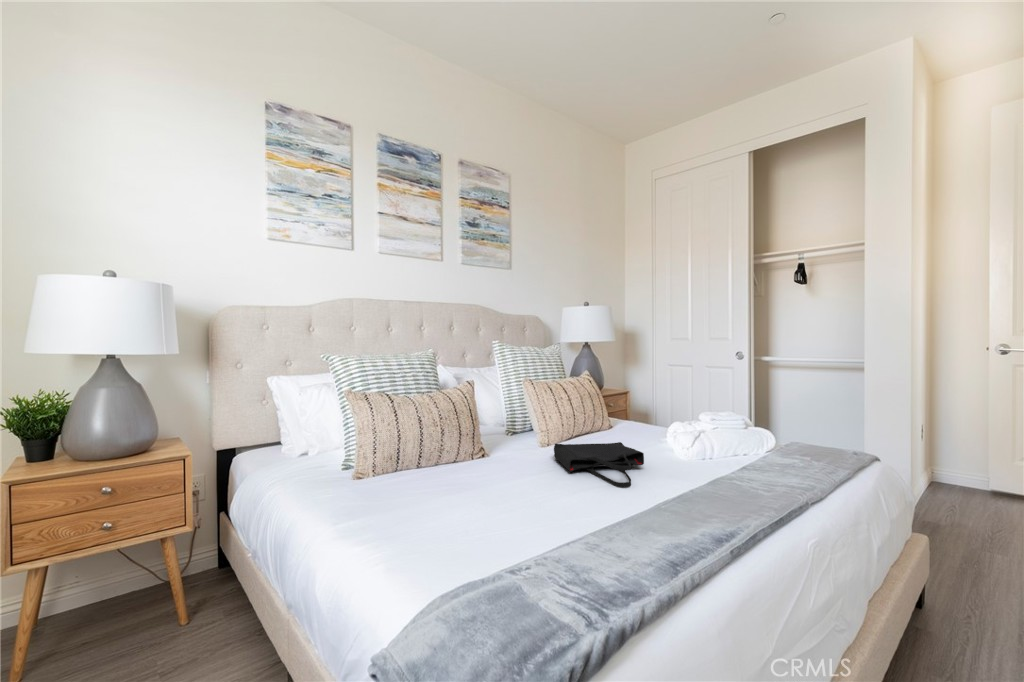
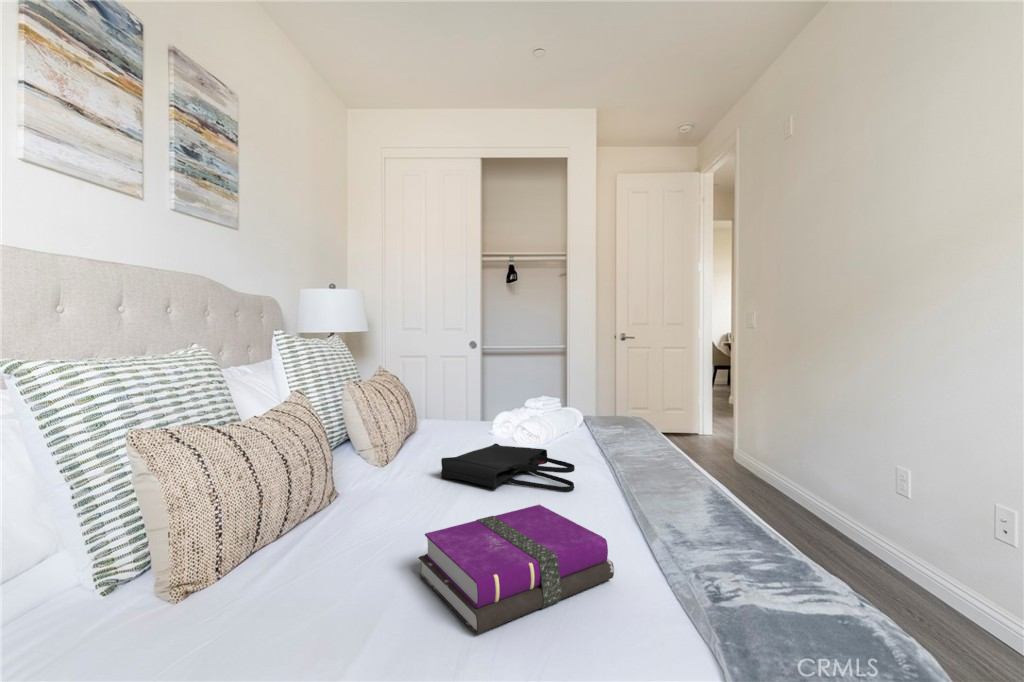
notebook: none [410,473,534,533] -> present [419,504,614,635]

